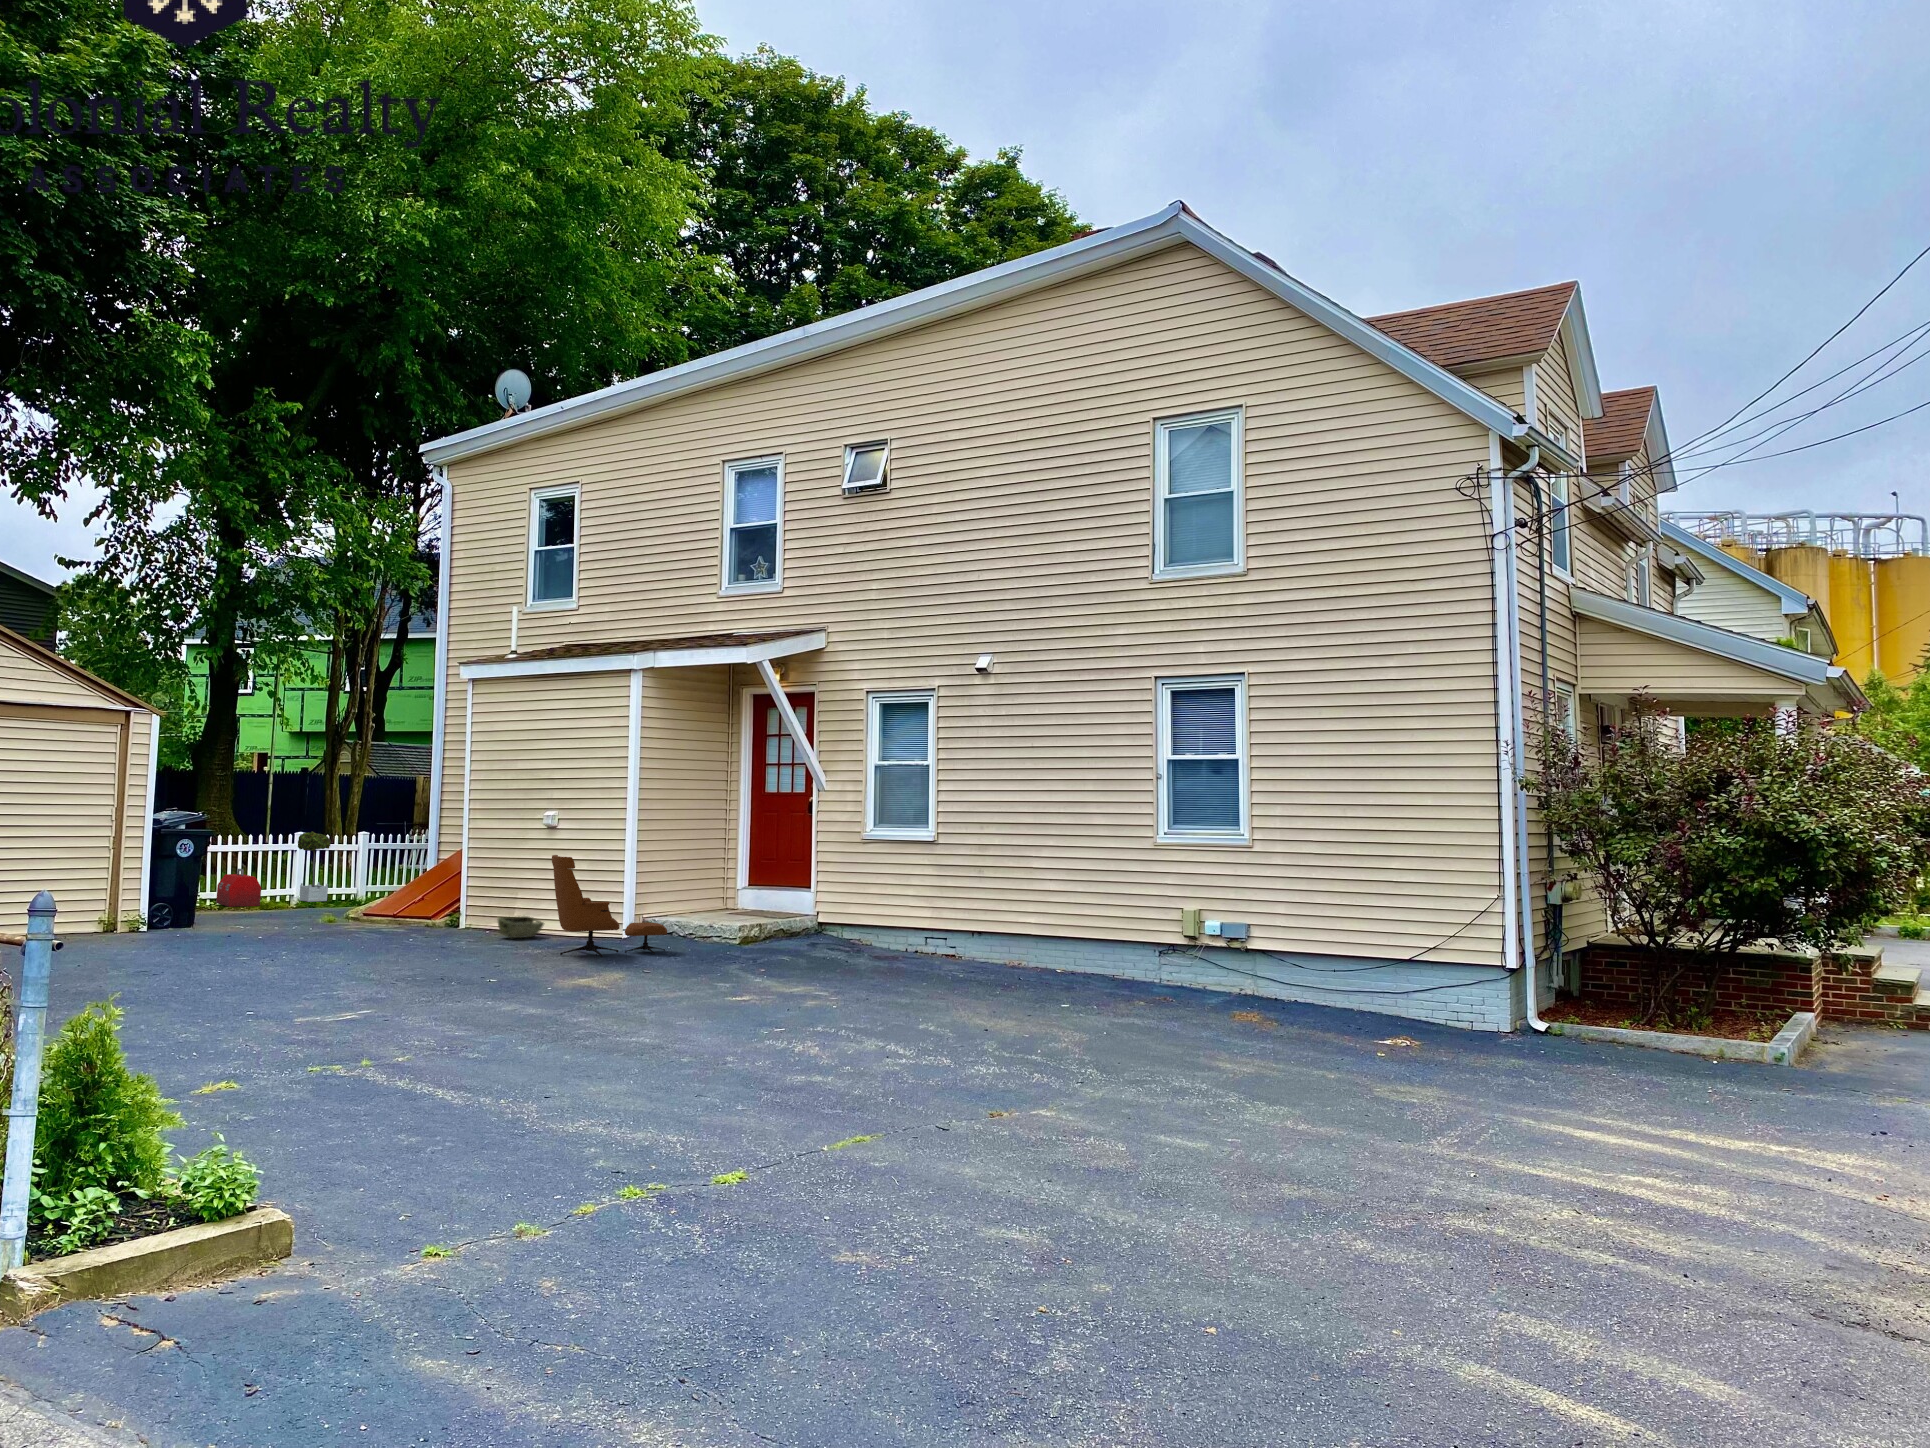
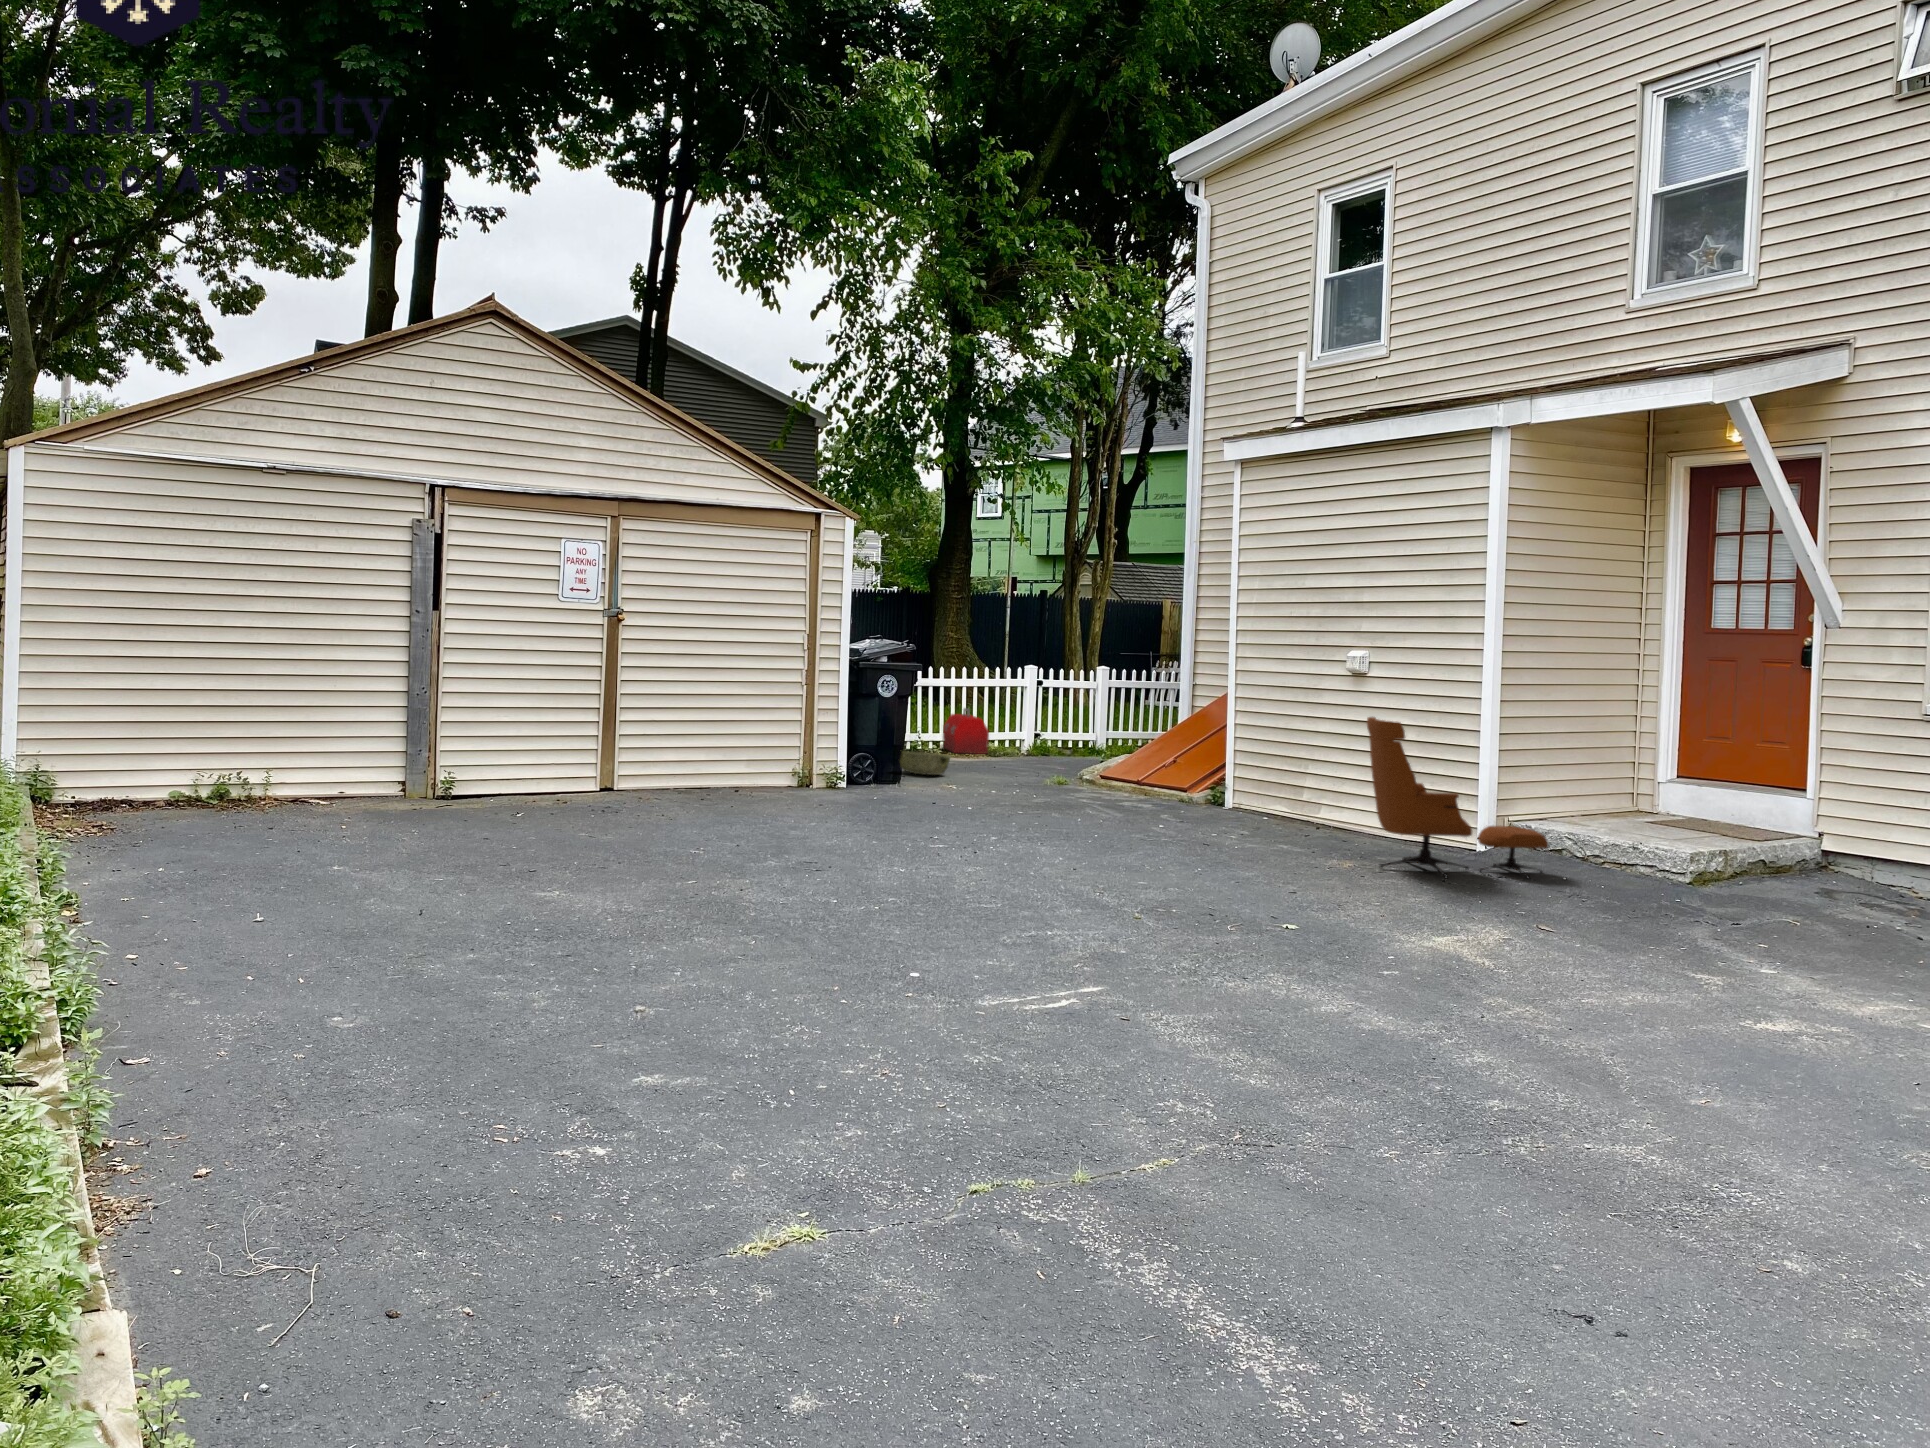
potted tree: present [298,831,331,902] -> none [1029,665,1066,751]
woven basket: present [498,916,544,938] -> present [900,751,950,775]

